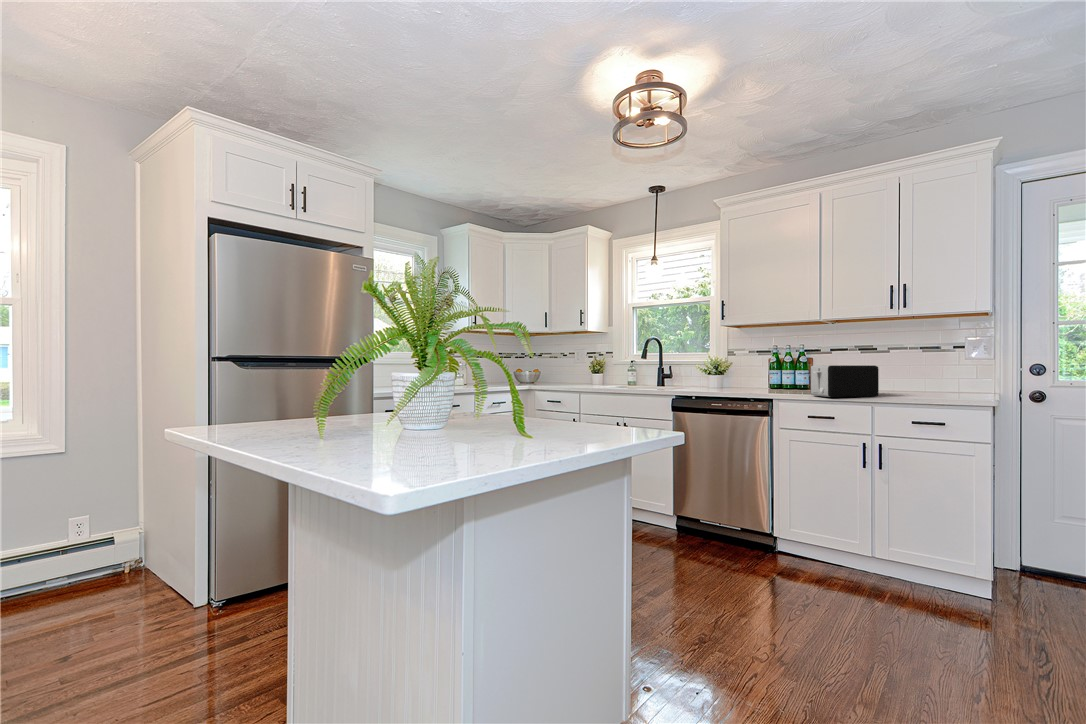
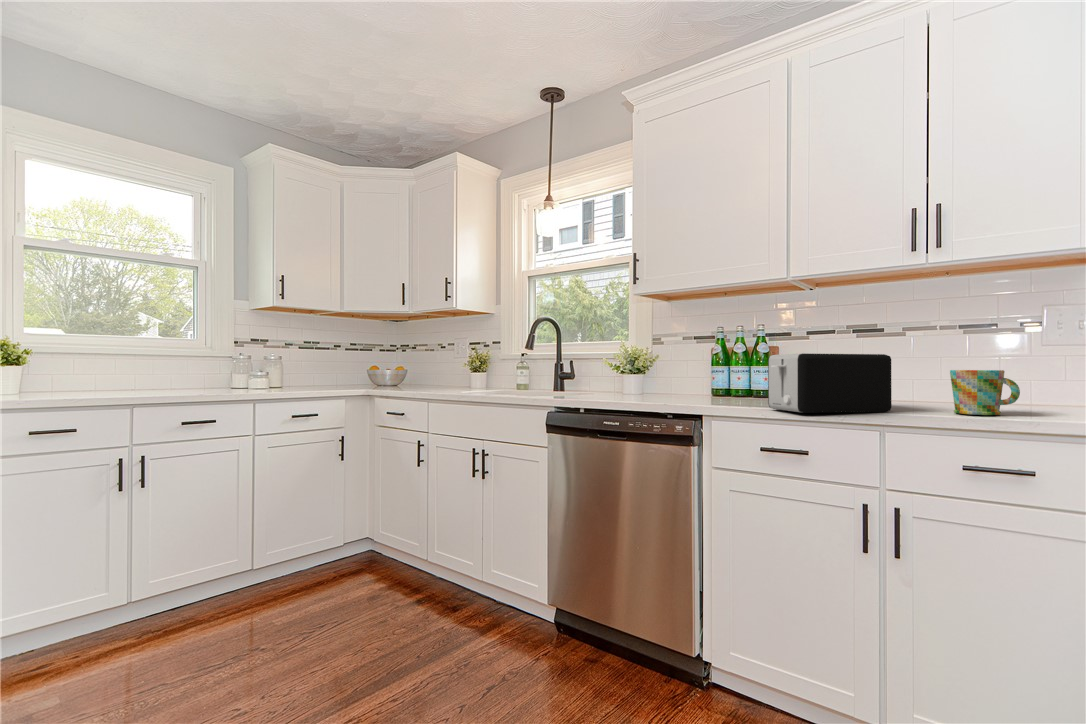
mug: none [909,374,944,397] -> present [950,370,1020,415]

